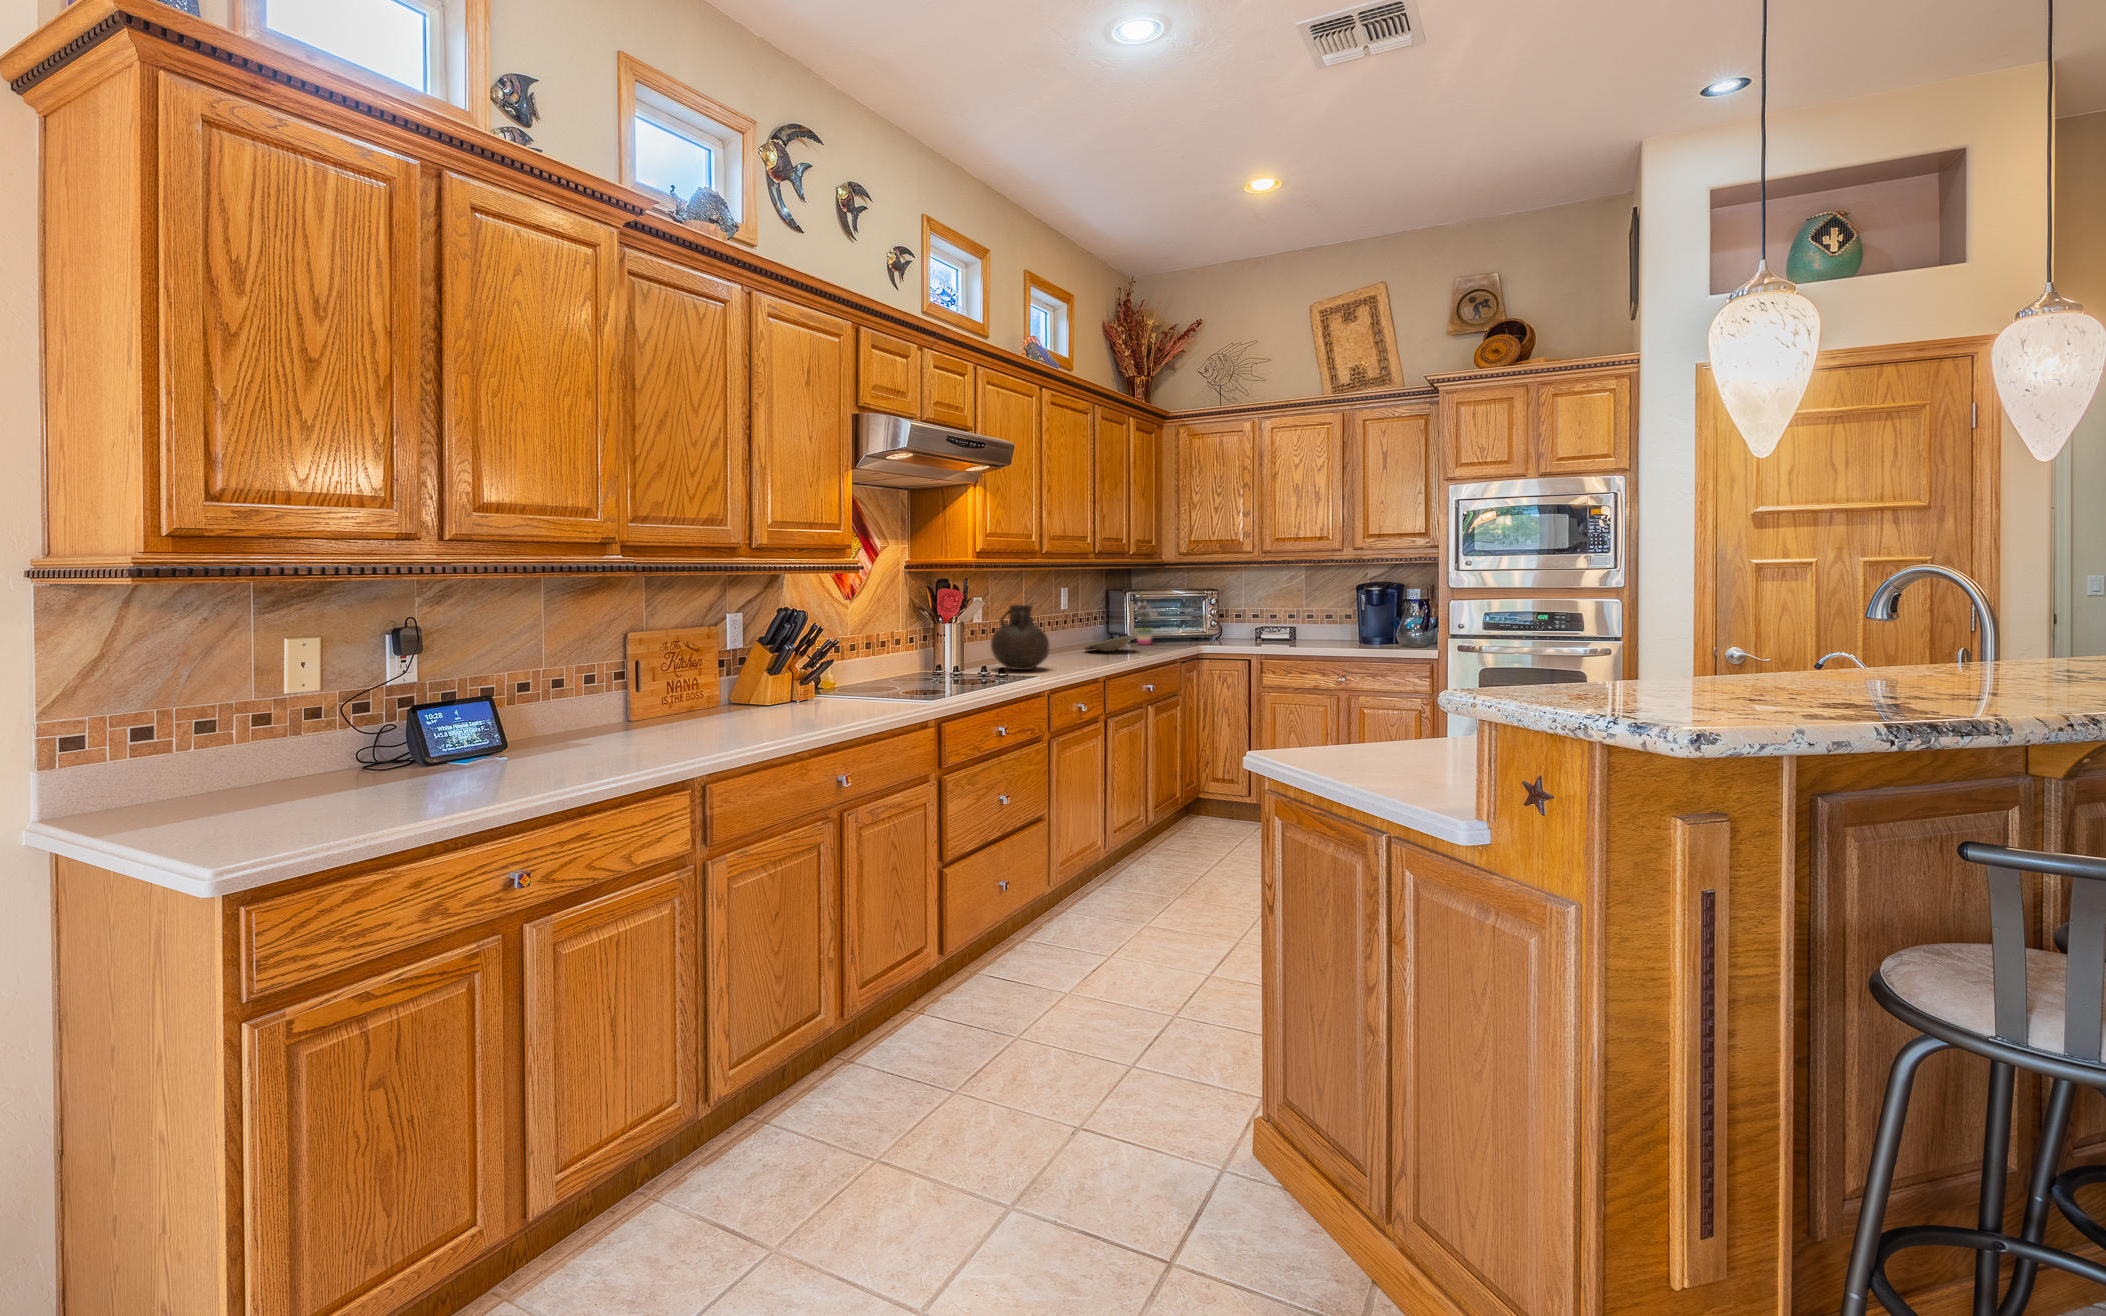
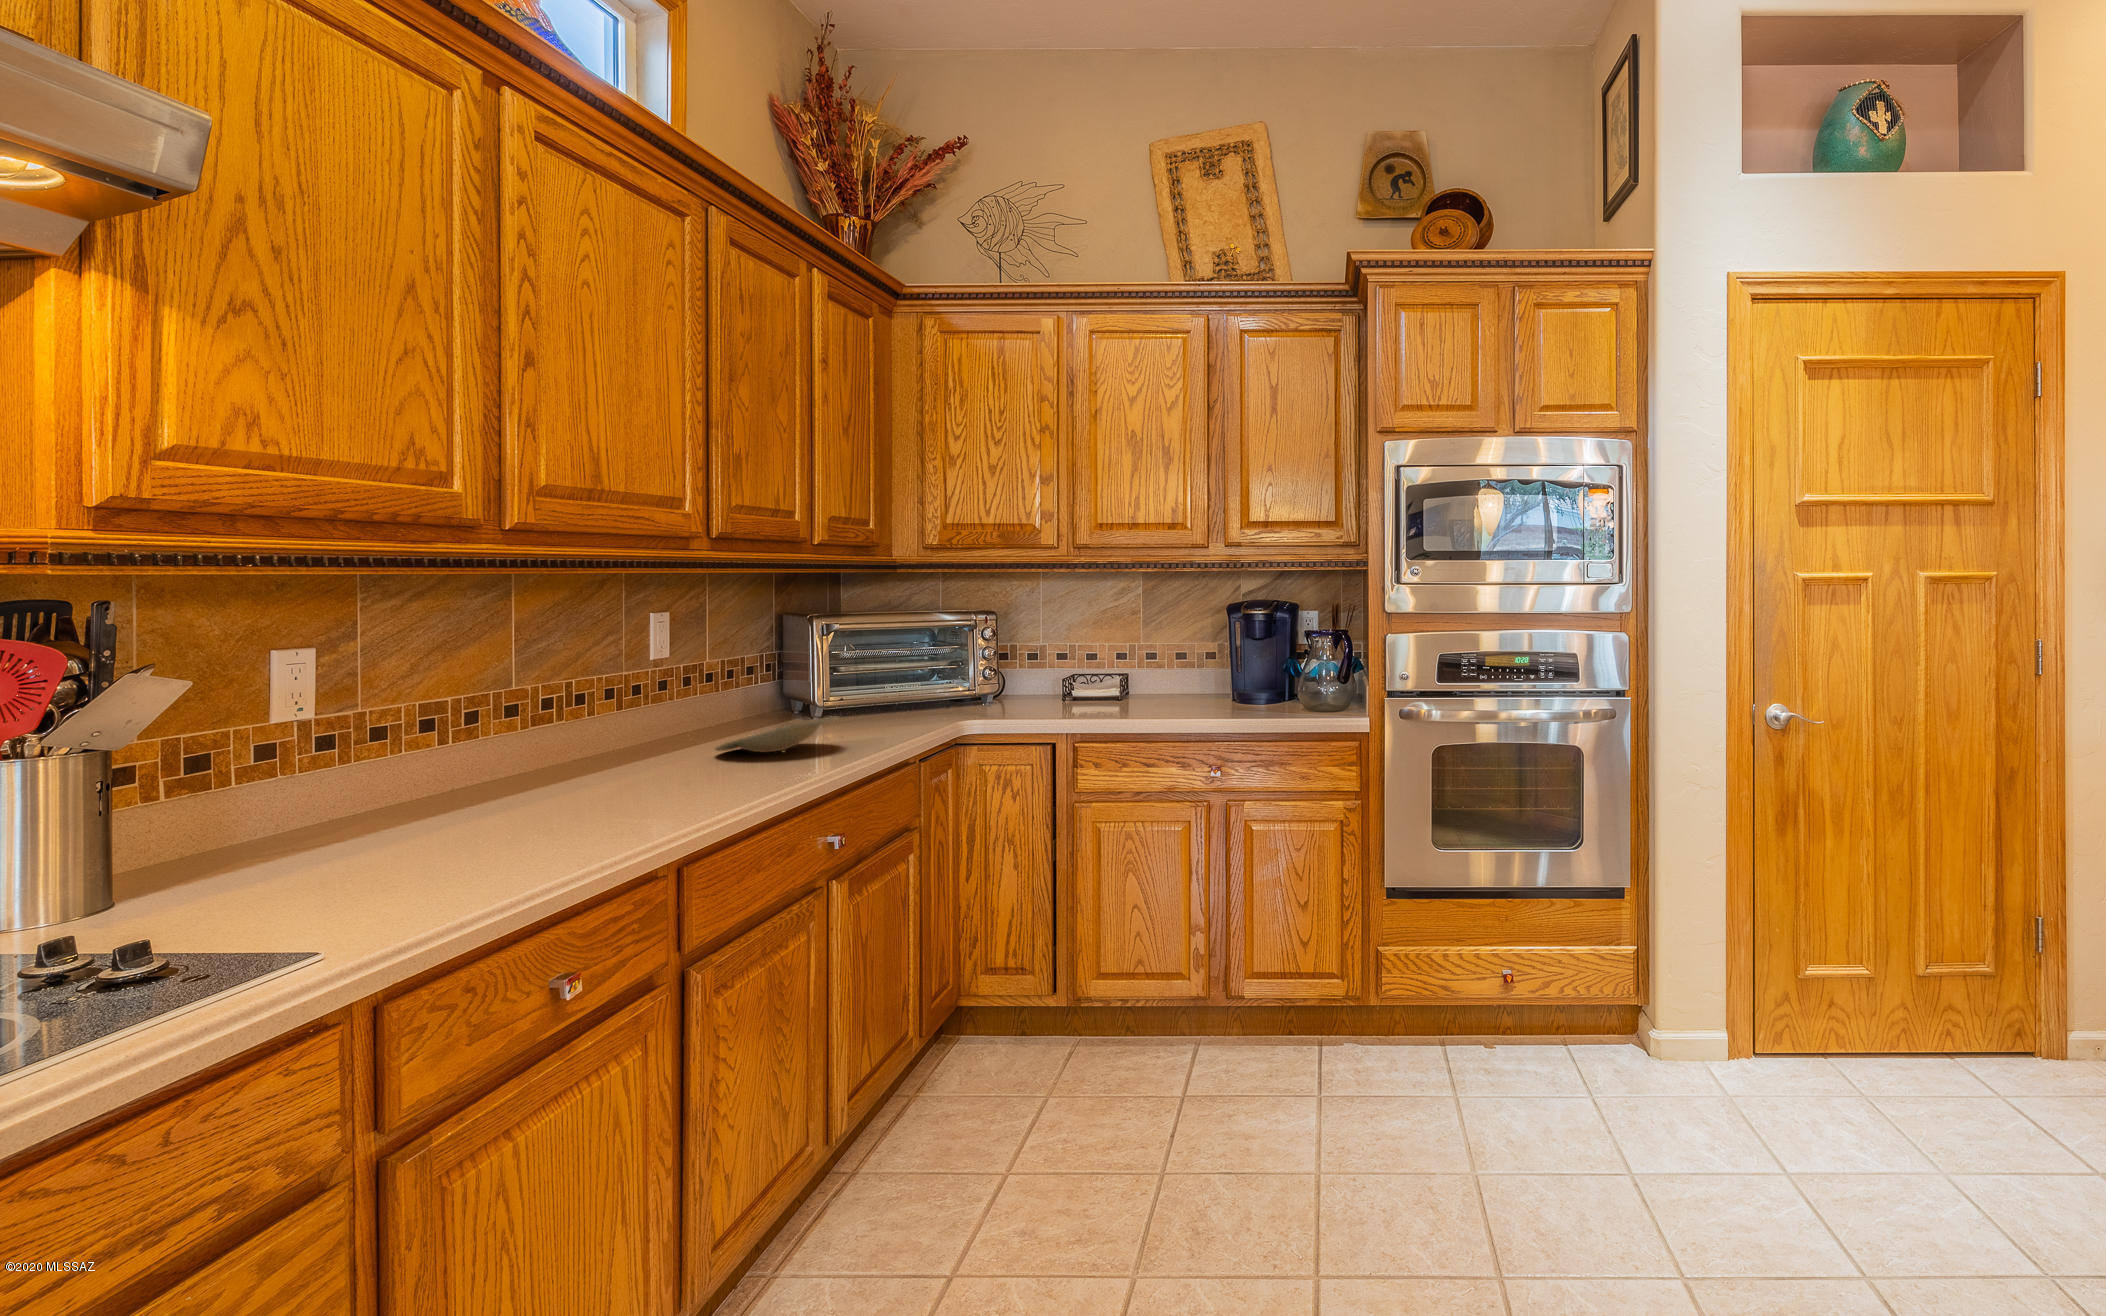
potted plant: present [1136,601,1157,644] -> none [832,616,890,726]
vase: present [991,605,1049,670] -> none [391,662,588,850]

